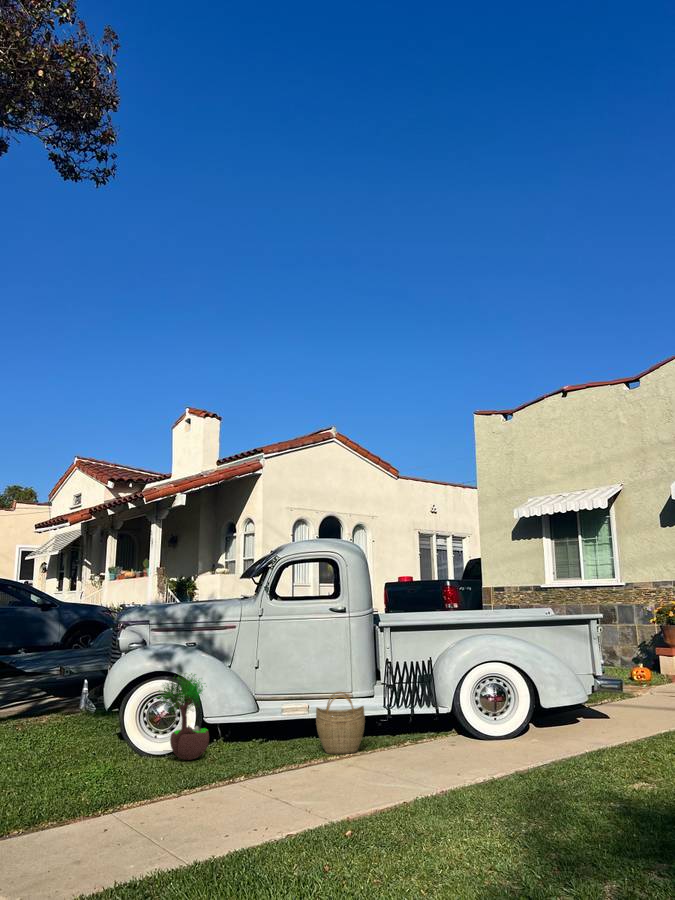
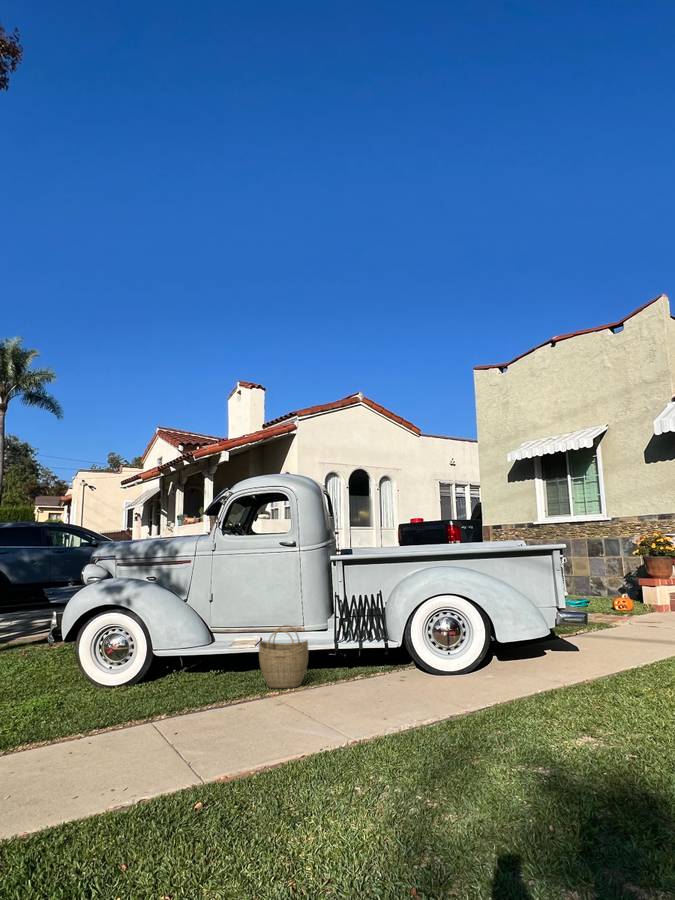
potted tree: present [158,673,209,760] -> none [95,602,156,692]

